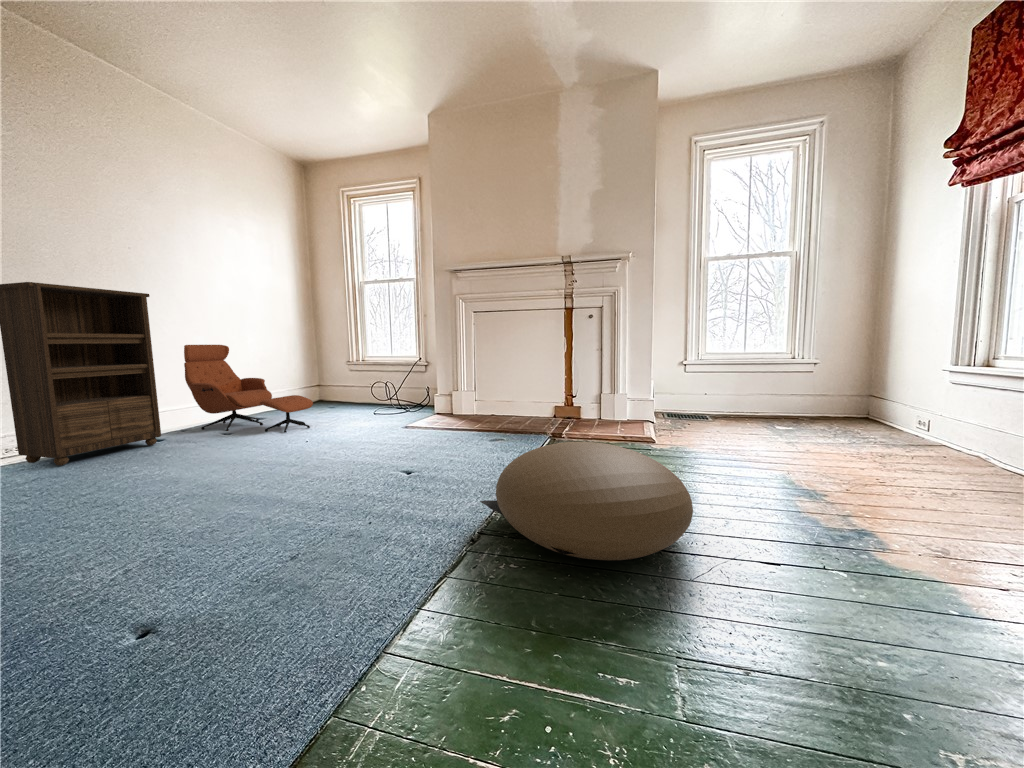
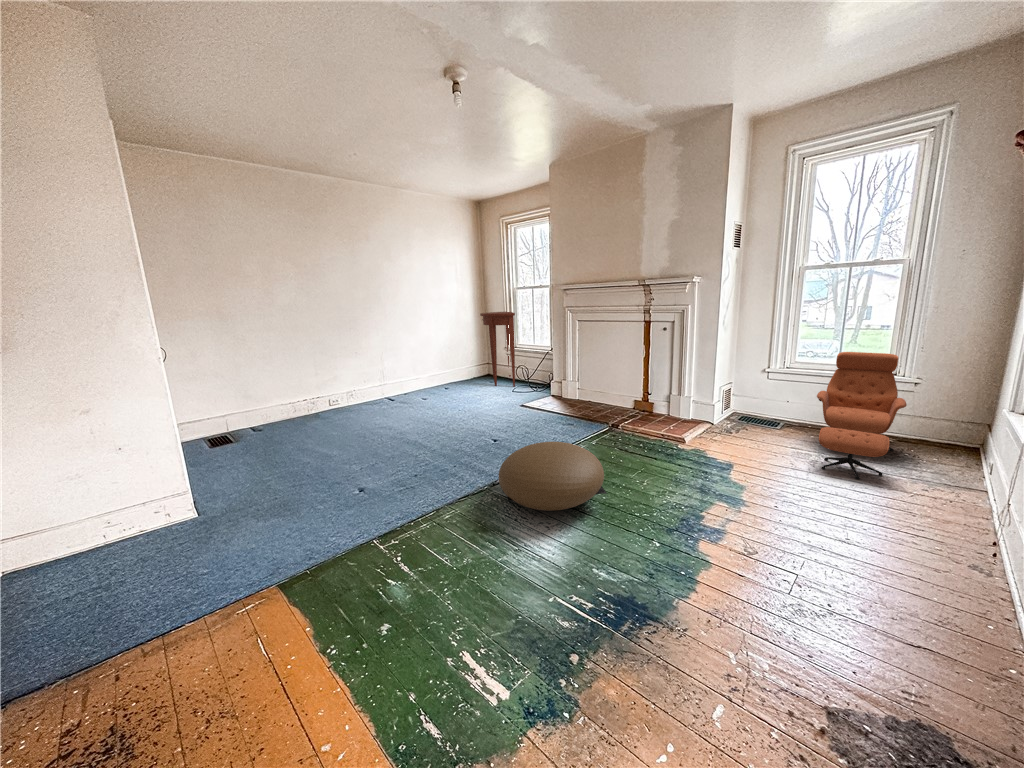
bookshelf: present [0,282,161,466] -> none [326,320,393,412]
console table: none [315,307,373,411] -> present [480,312,515,387]
lounge chair: present [184,345,313,433] -> present [817,352,907,479]

